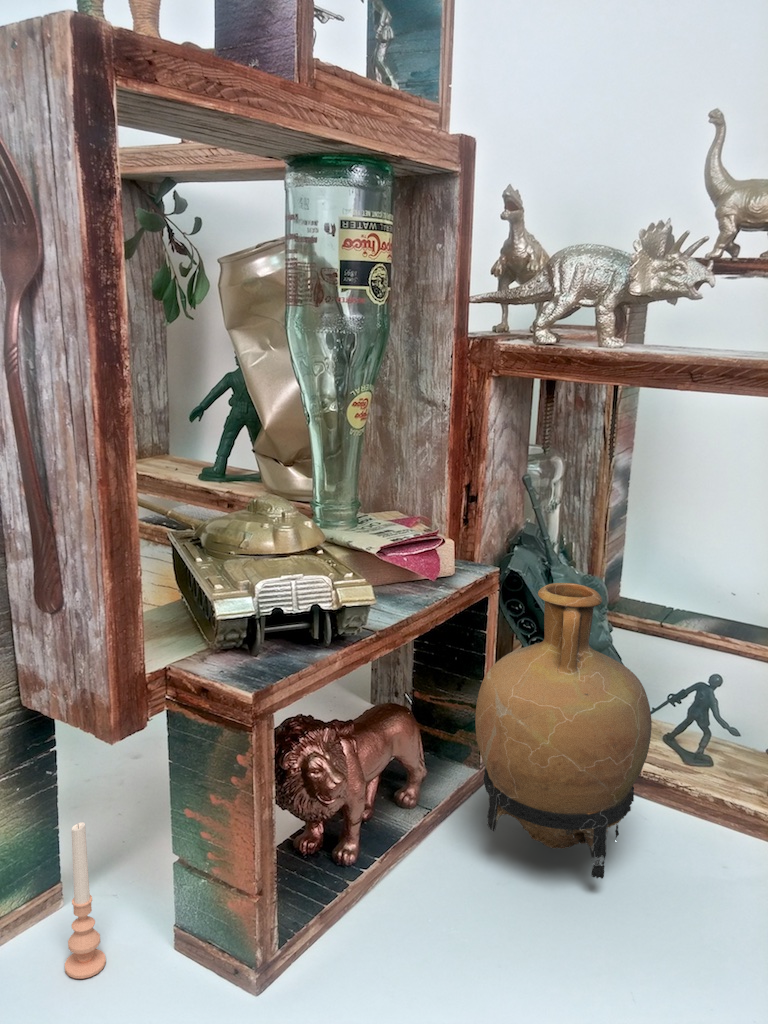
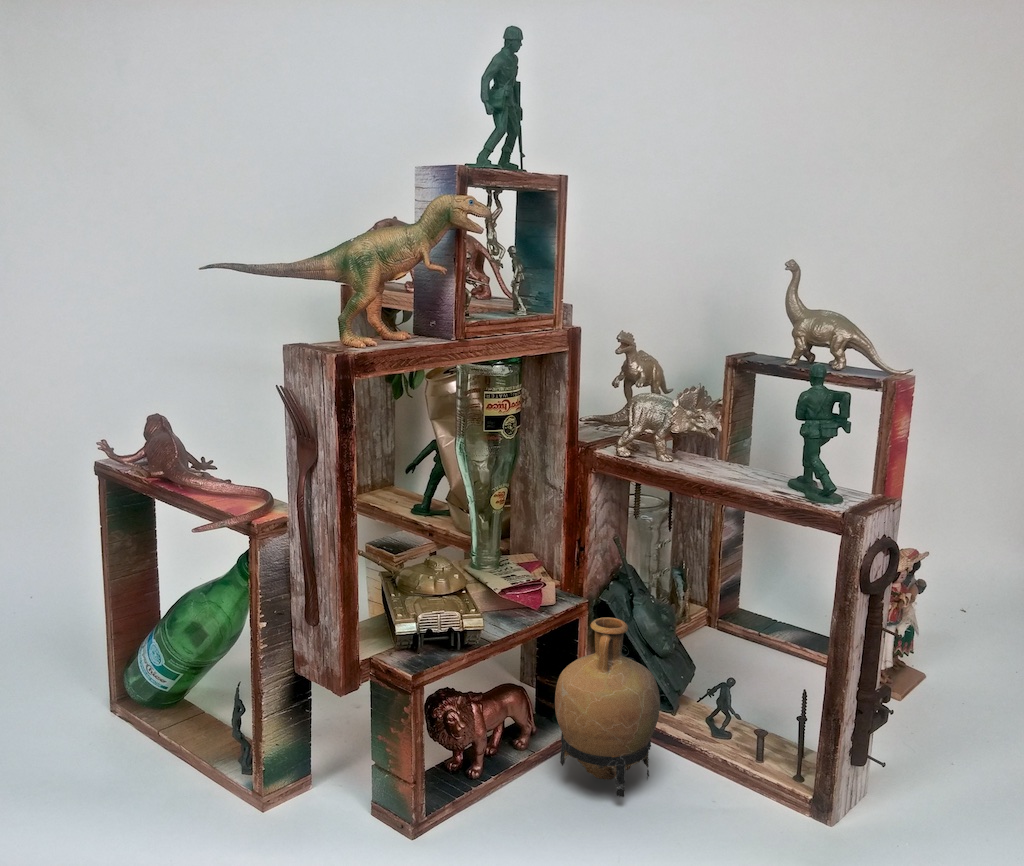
candle: present [65,822,106,979] -> none [314,738,335,822]

